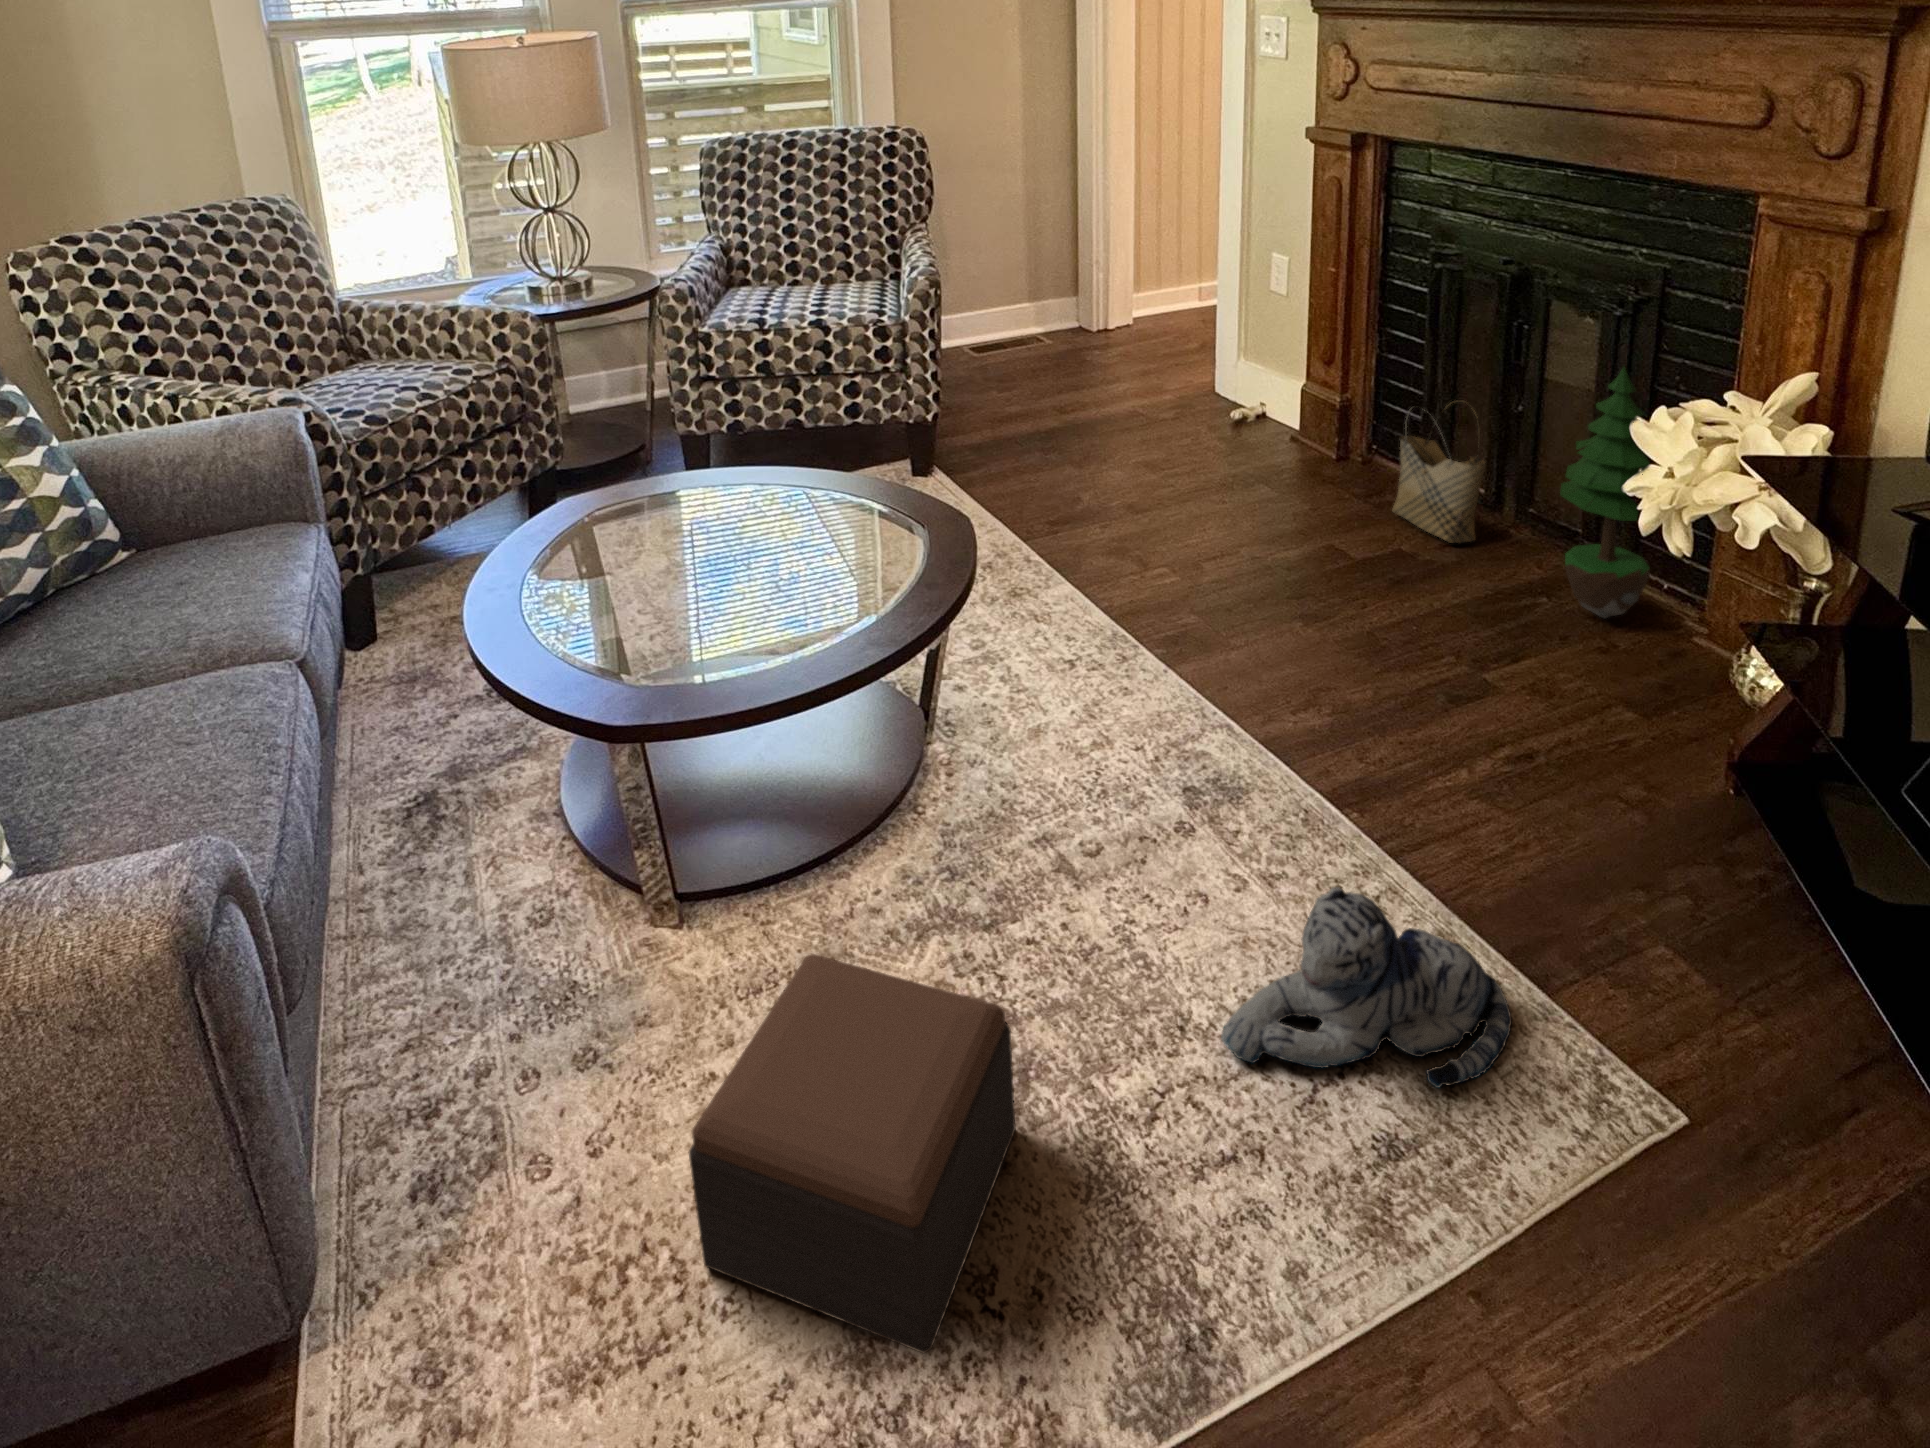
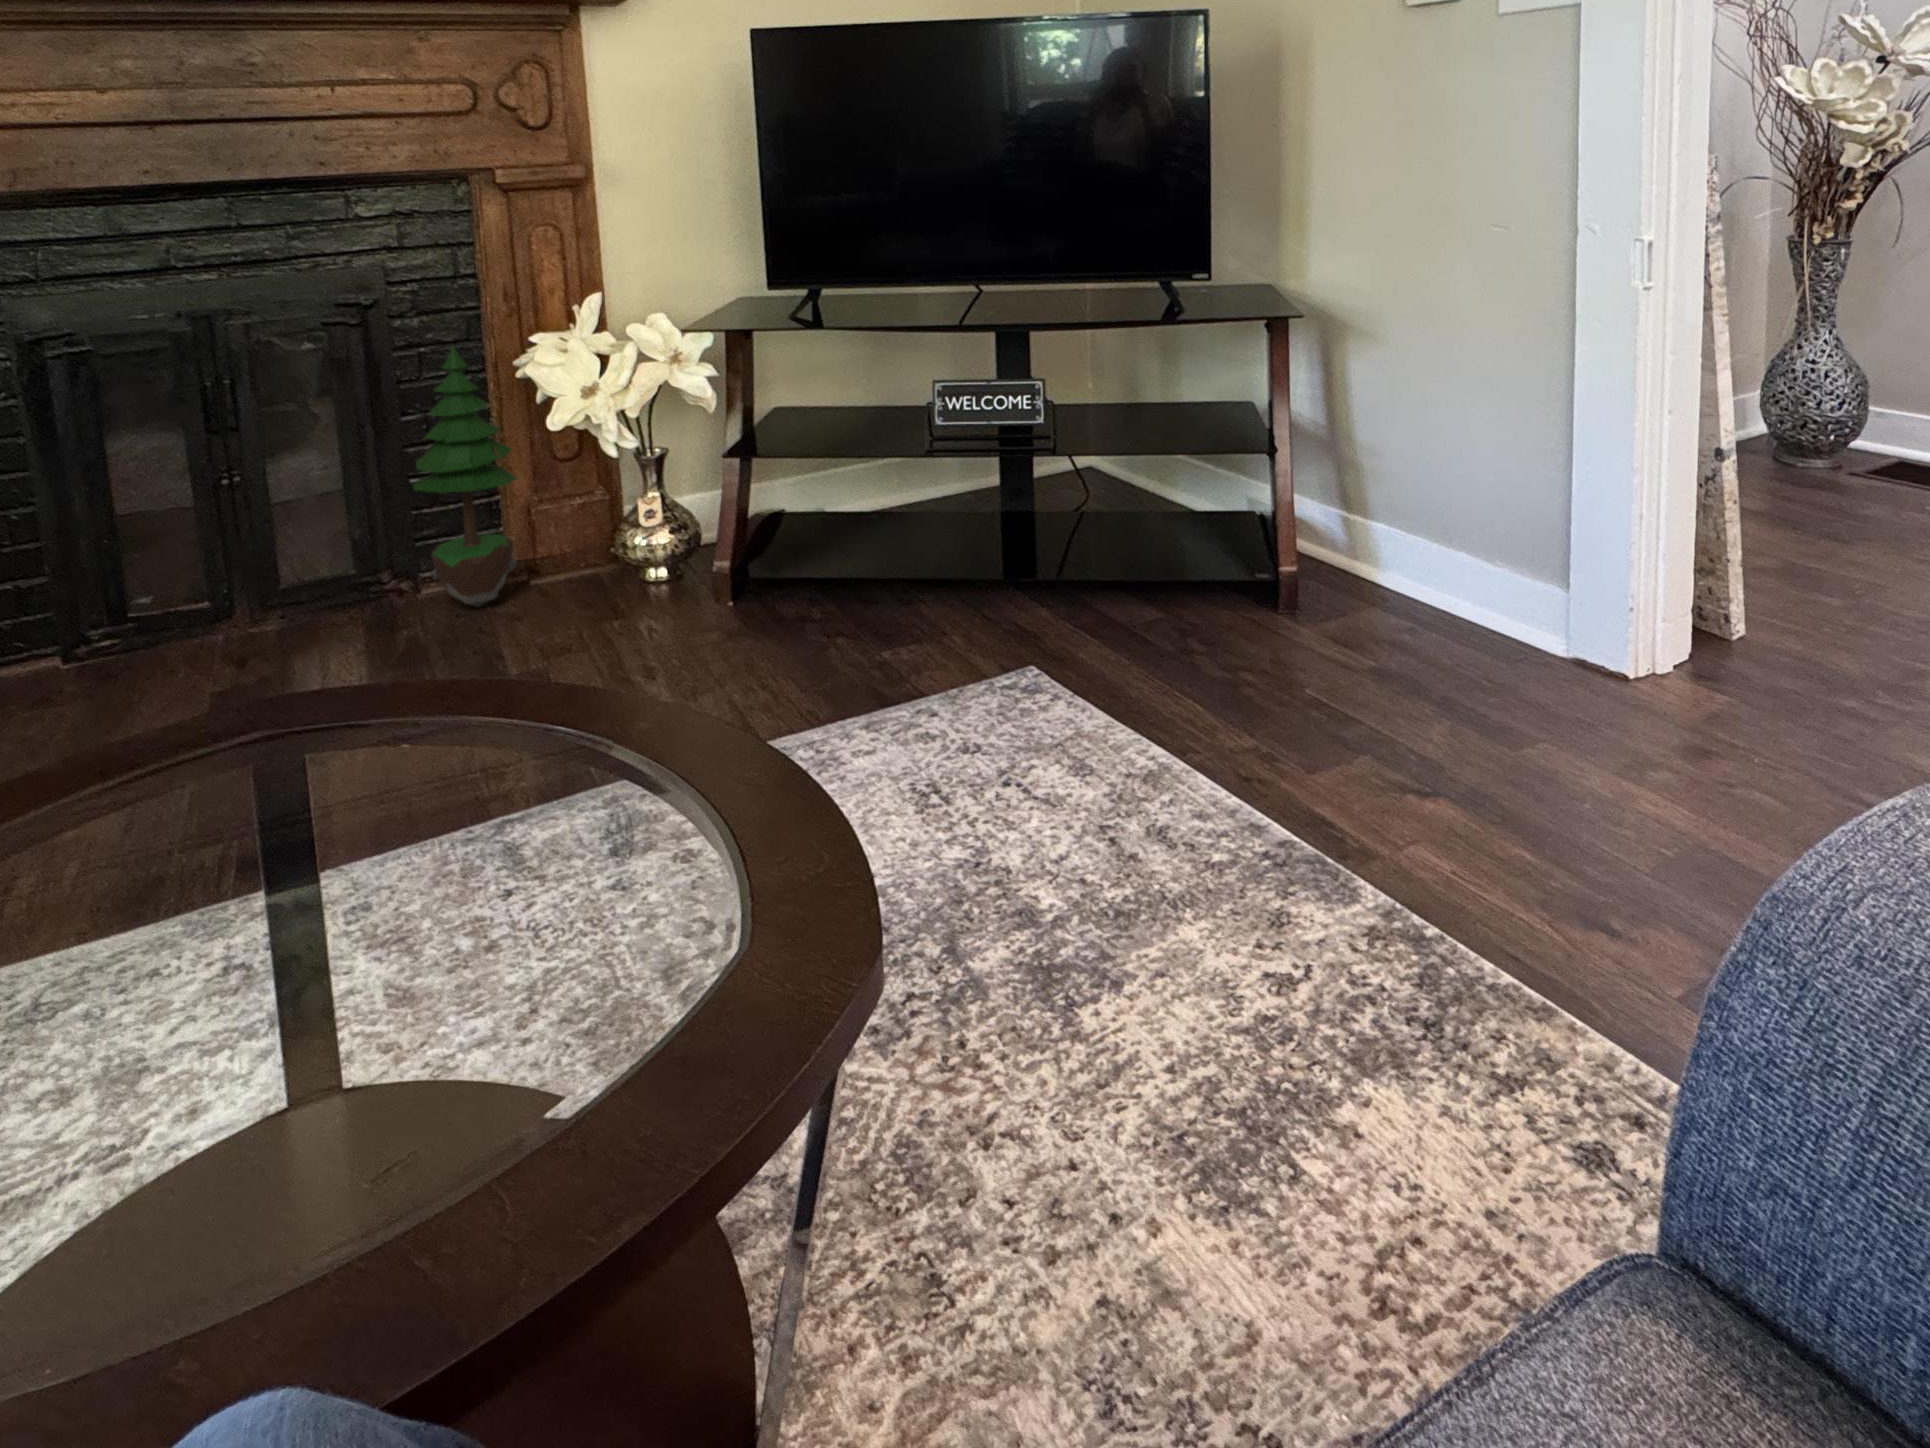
woven basket: present [1392,400,1486,543] -> none [115,487,268,672]
plush toy: present [1221,887,1512,1088] -> none [912,644,1047,834]
footstool: present [689,954,1016,1353] -> none [1057,819,1377,1226]

